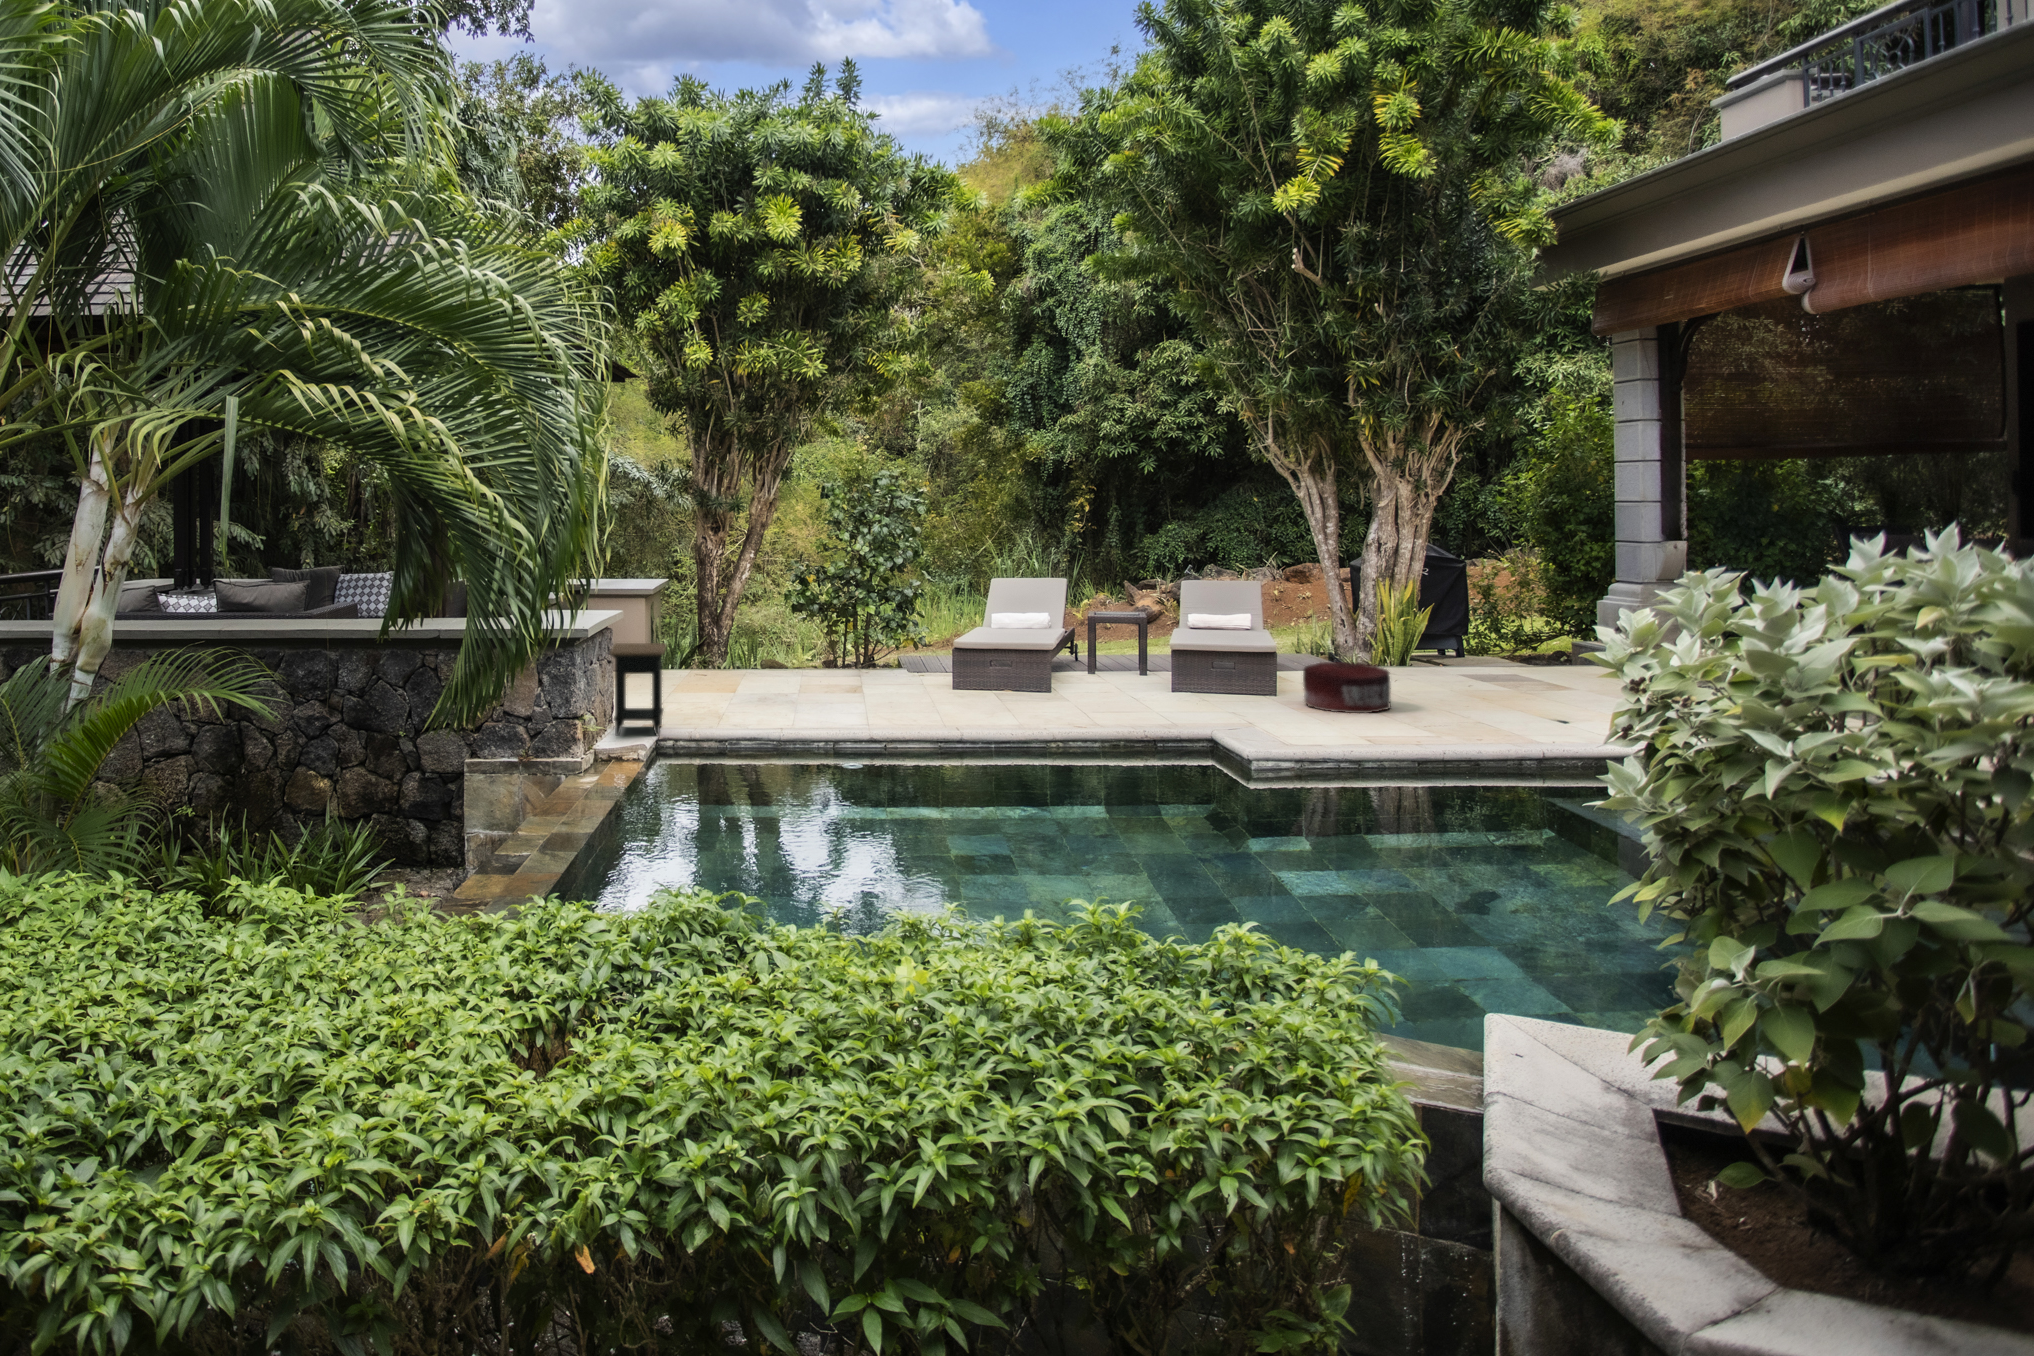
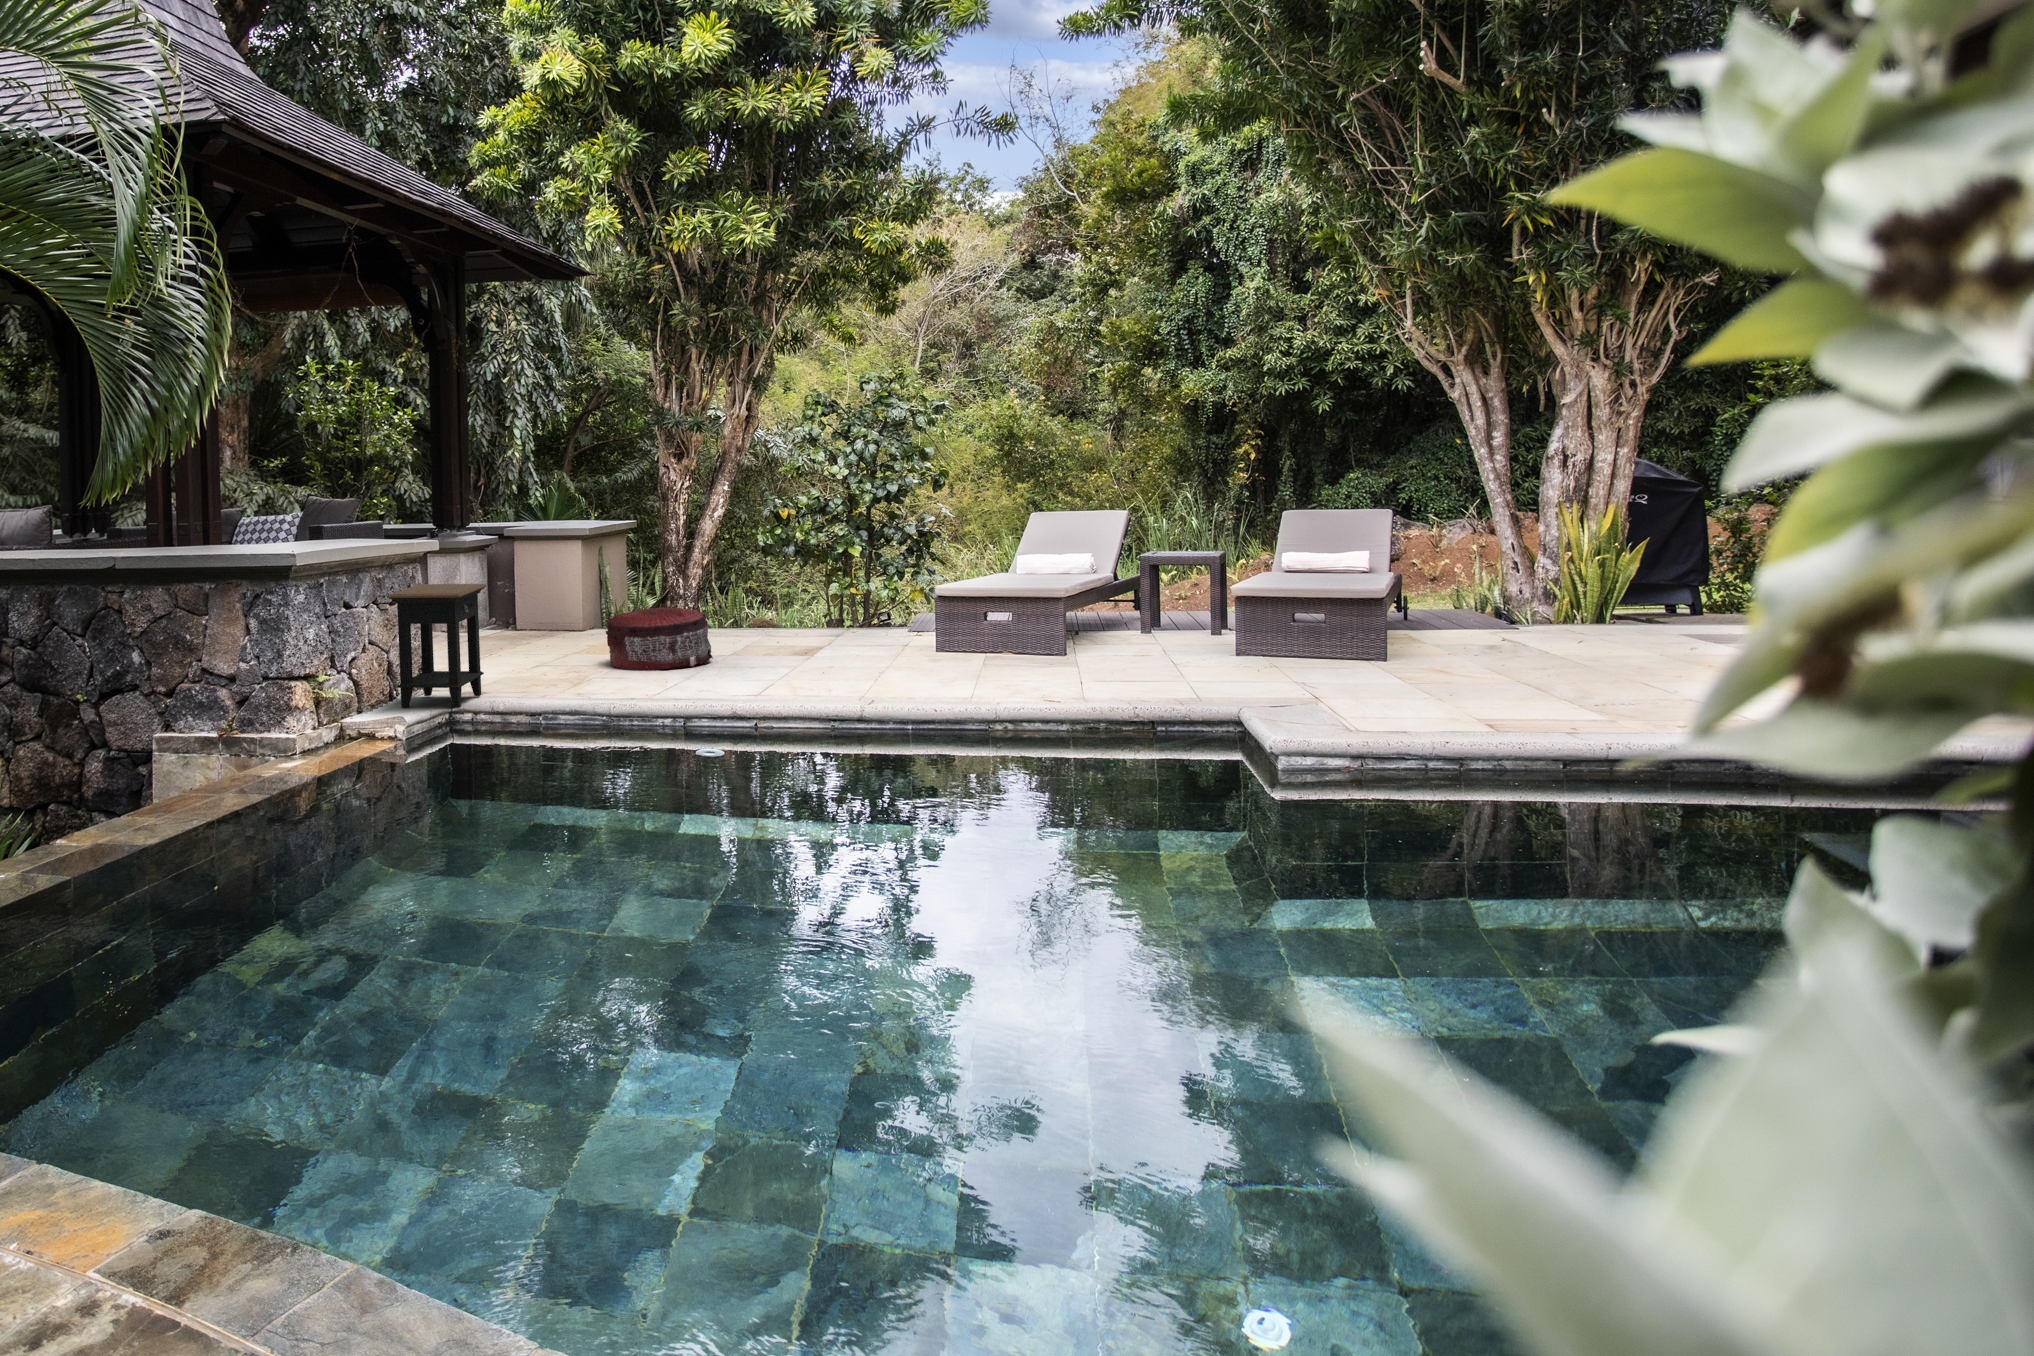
pouf: present [1303,662,1391,713] -> present [606,608,713,670]

